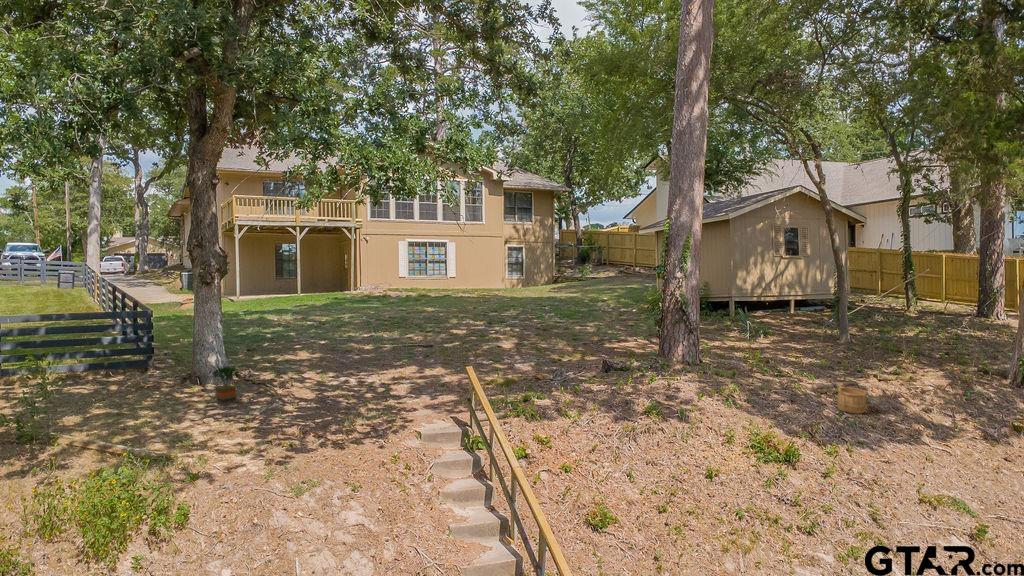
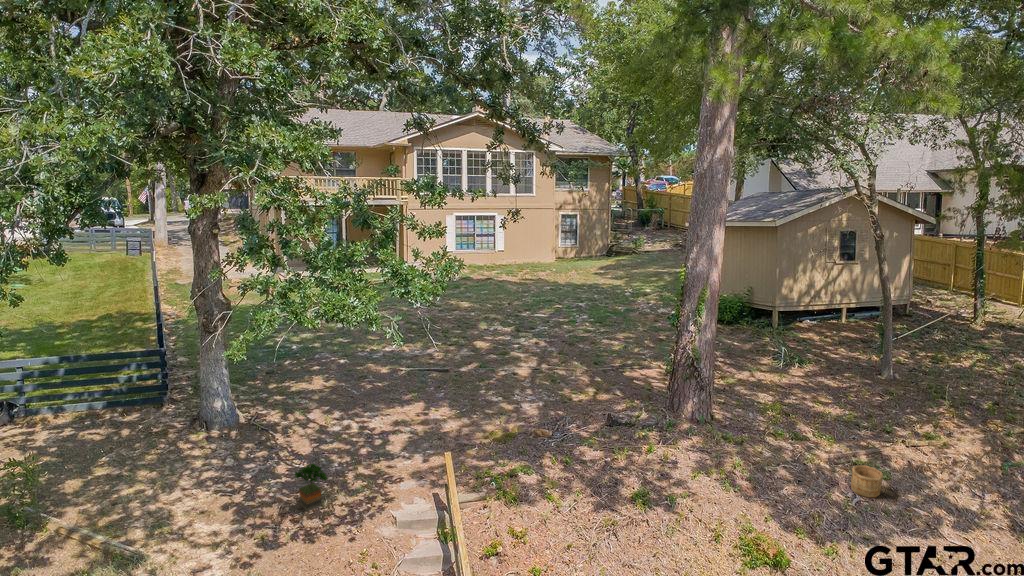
potted tree: present [212,366,241,406] -> present [295,464,327,511]

